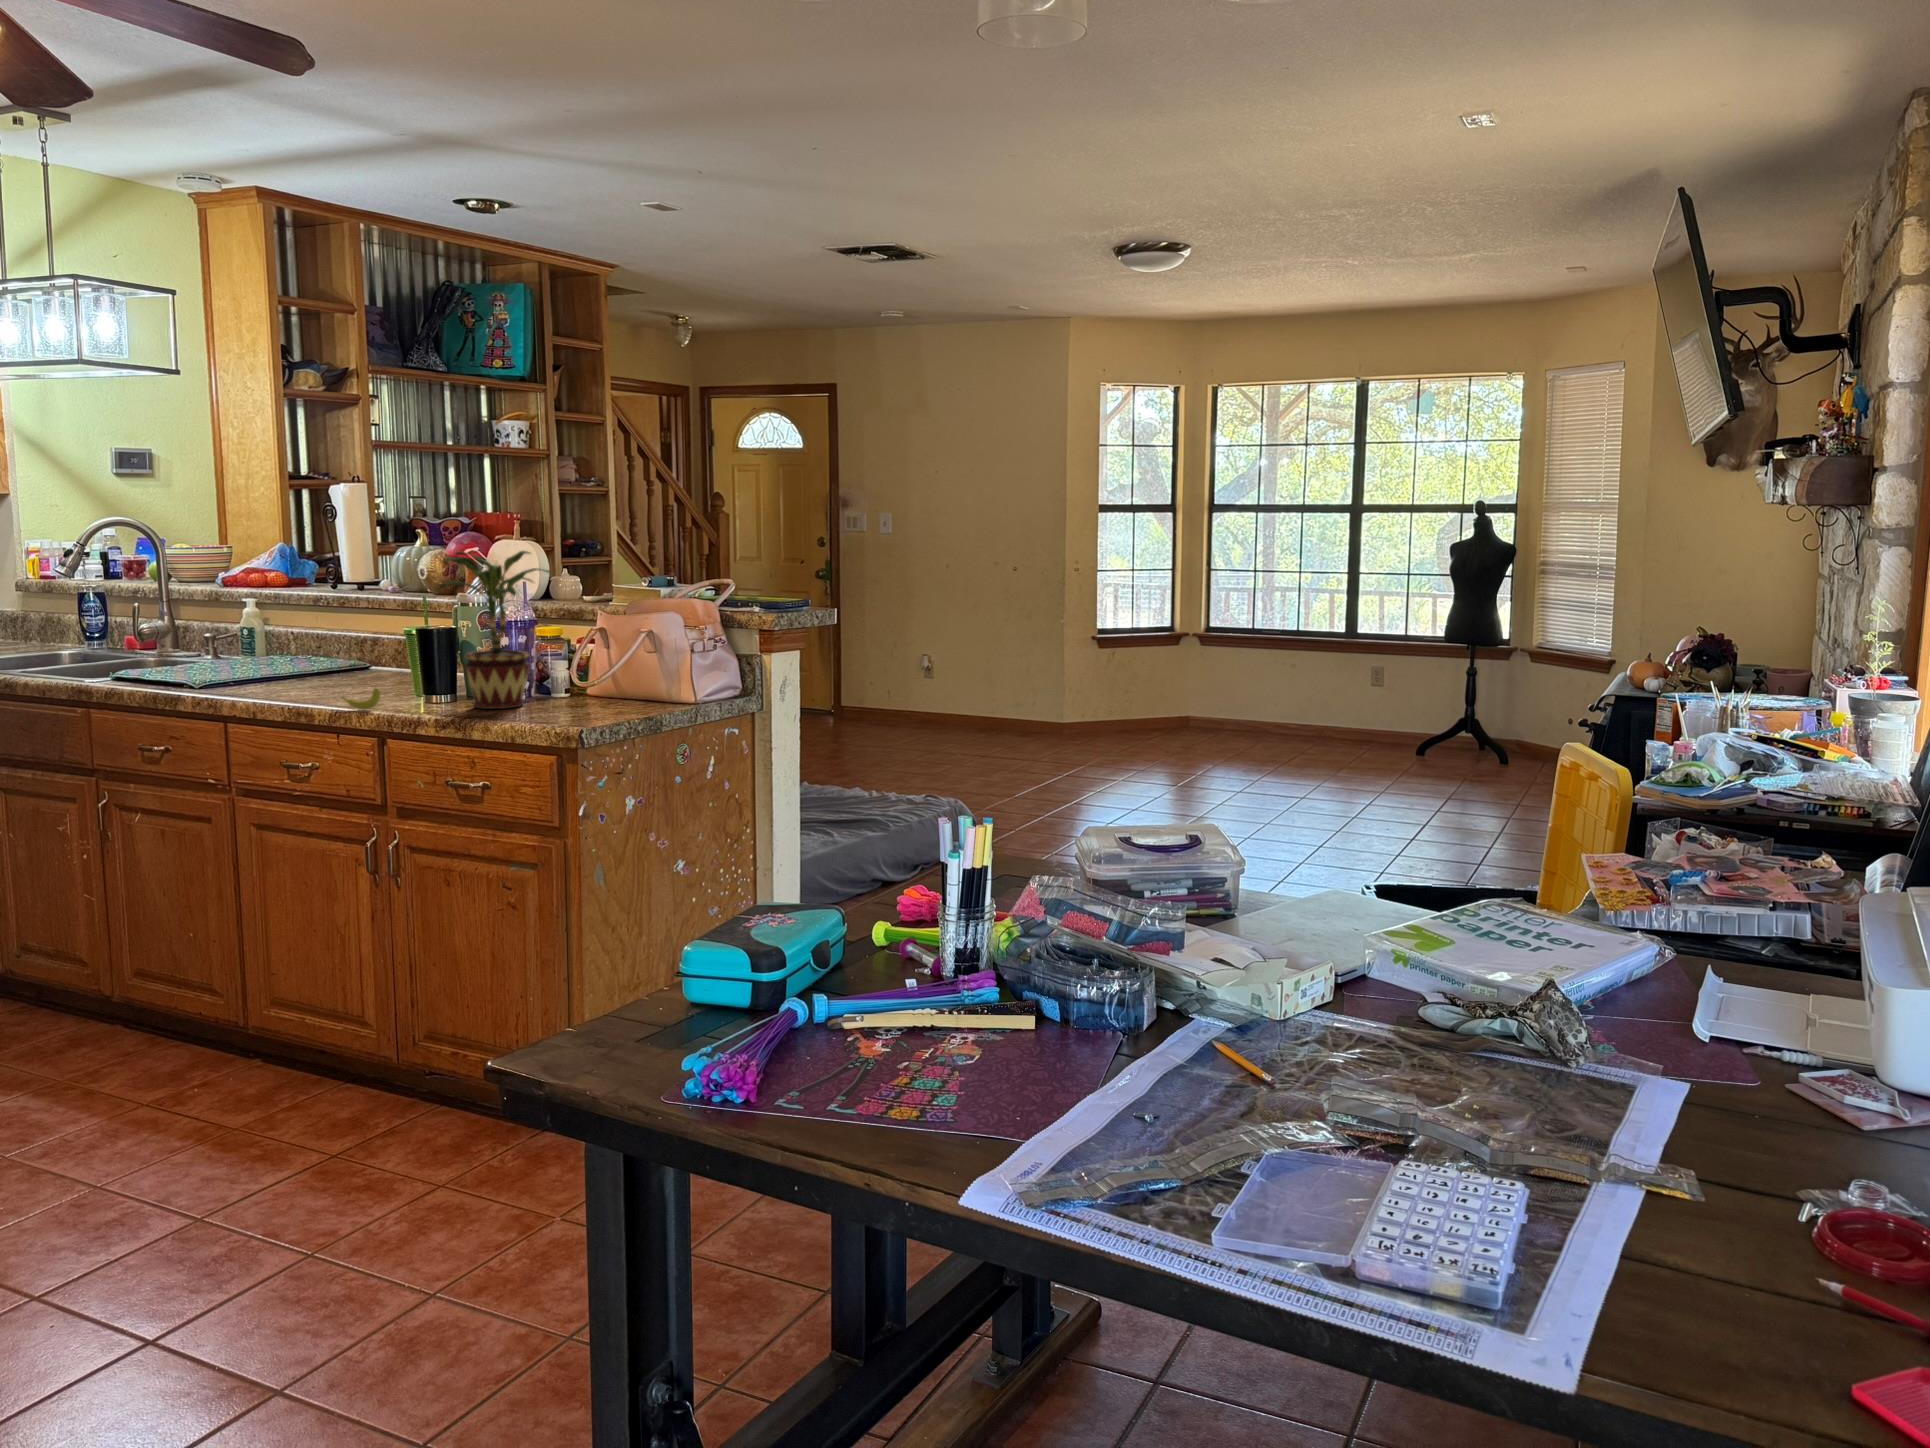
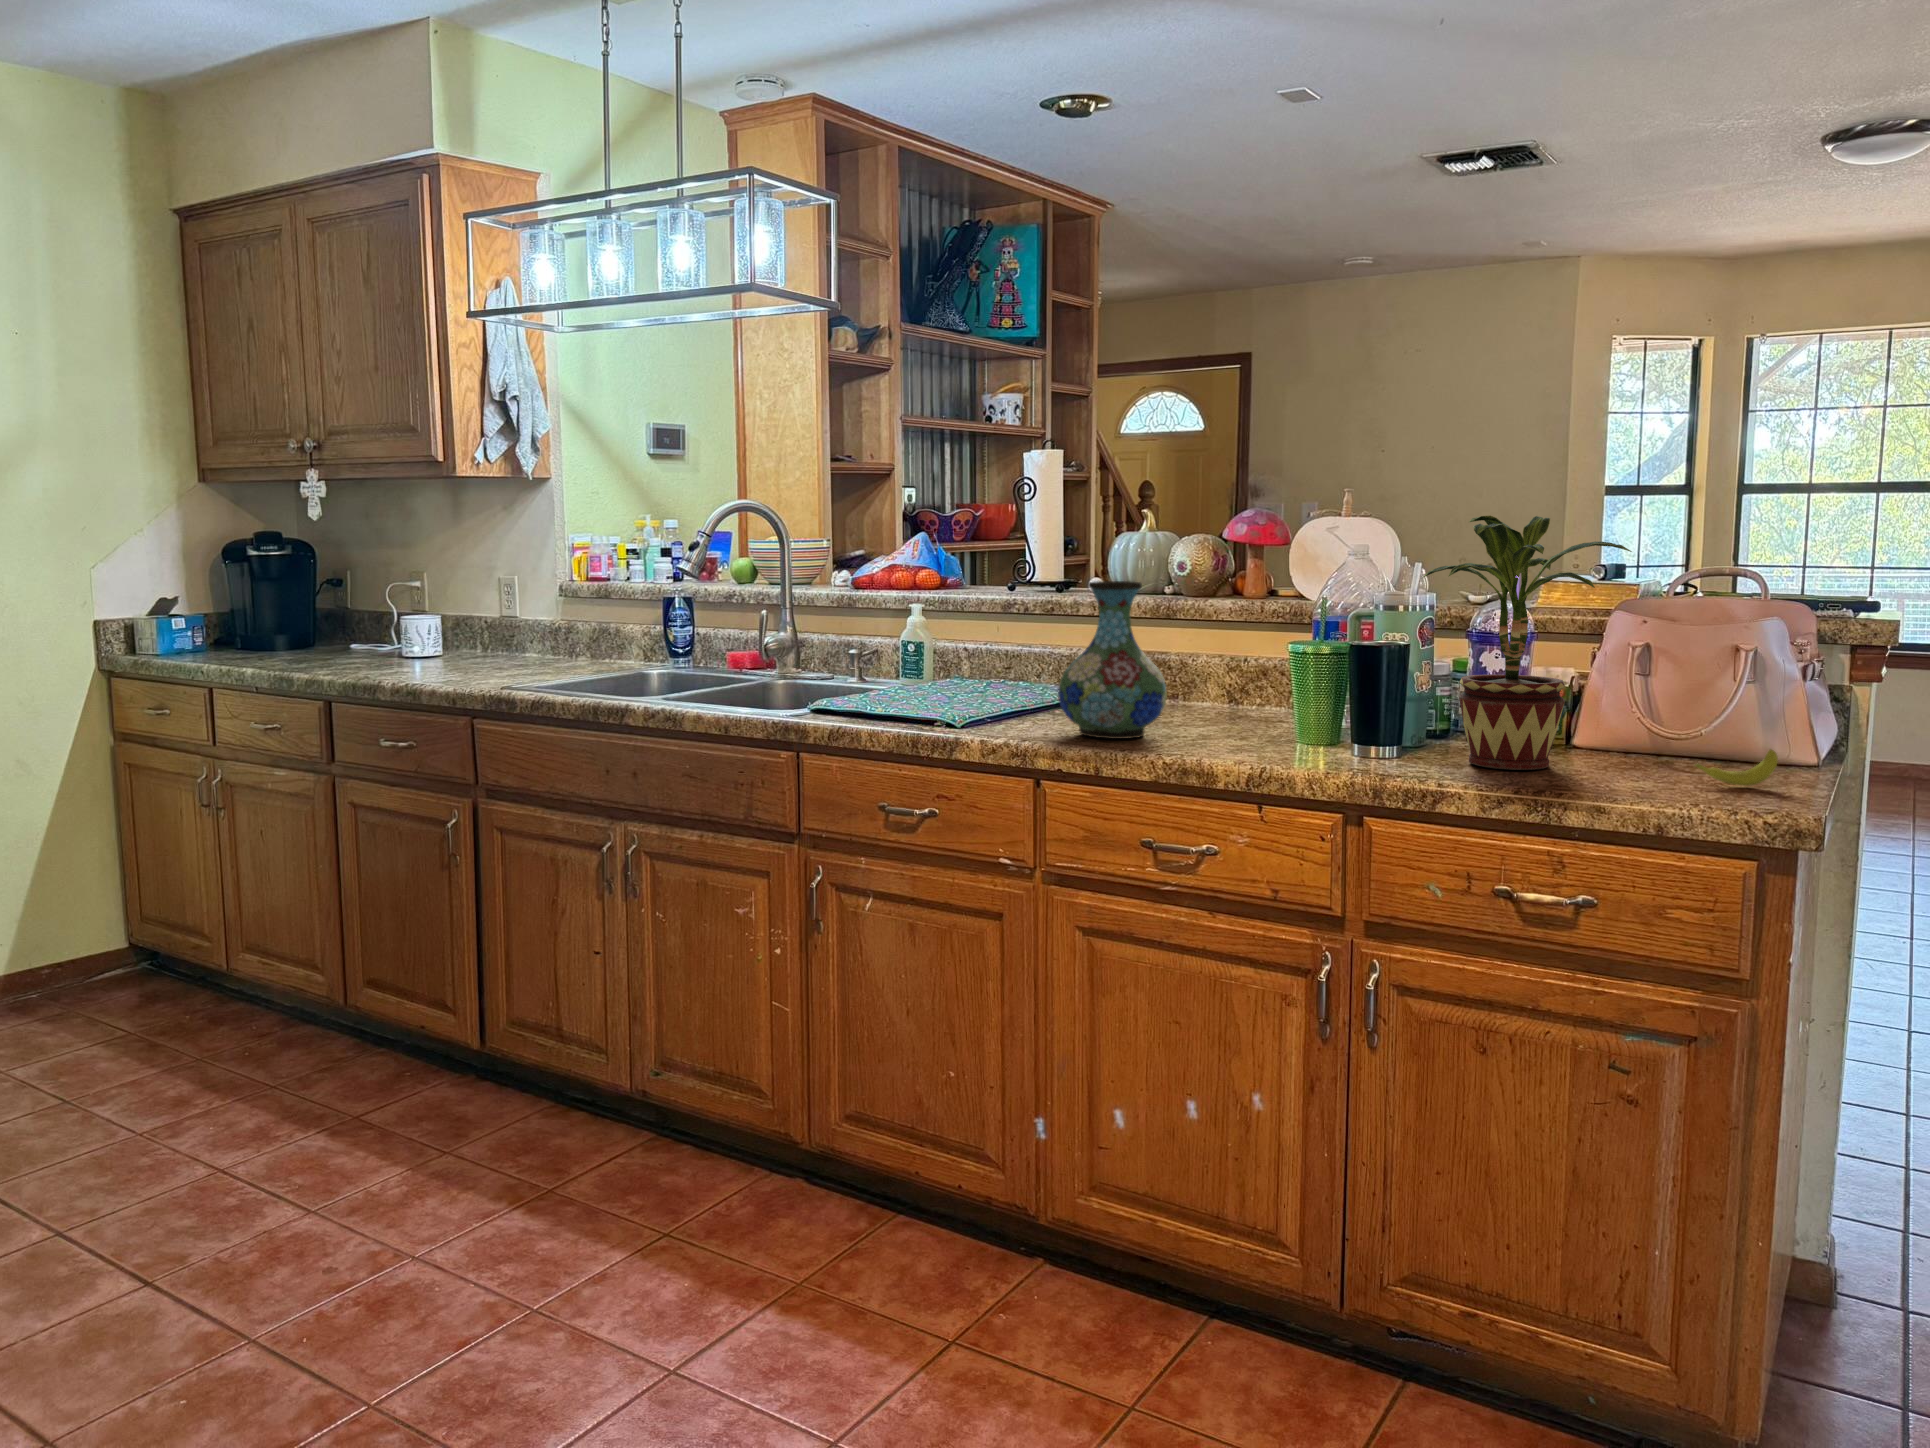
vase: none [250,588,332,695] -> present [1058,581,1167,739]
banana: present [342,688,380,709] -> present [1695,749,1778,786]

